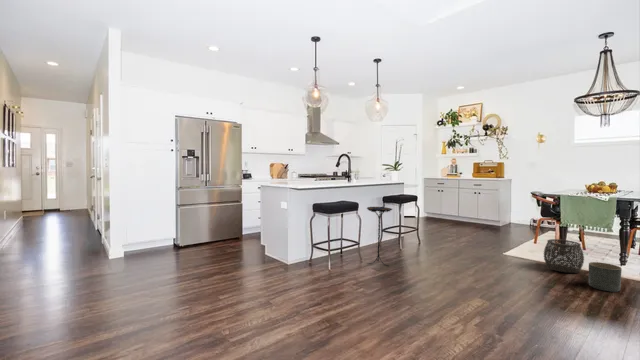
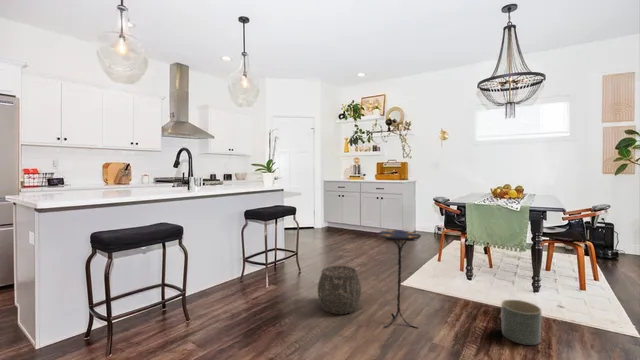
side table: present [367,207,392,263] -> present [379,230,421,327]
woven basket: present [544,239,584,273] -> present [318,266,361,314]

